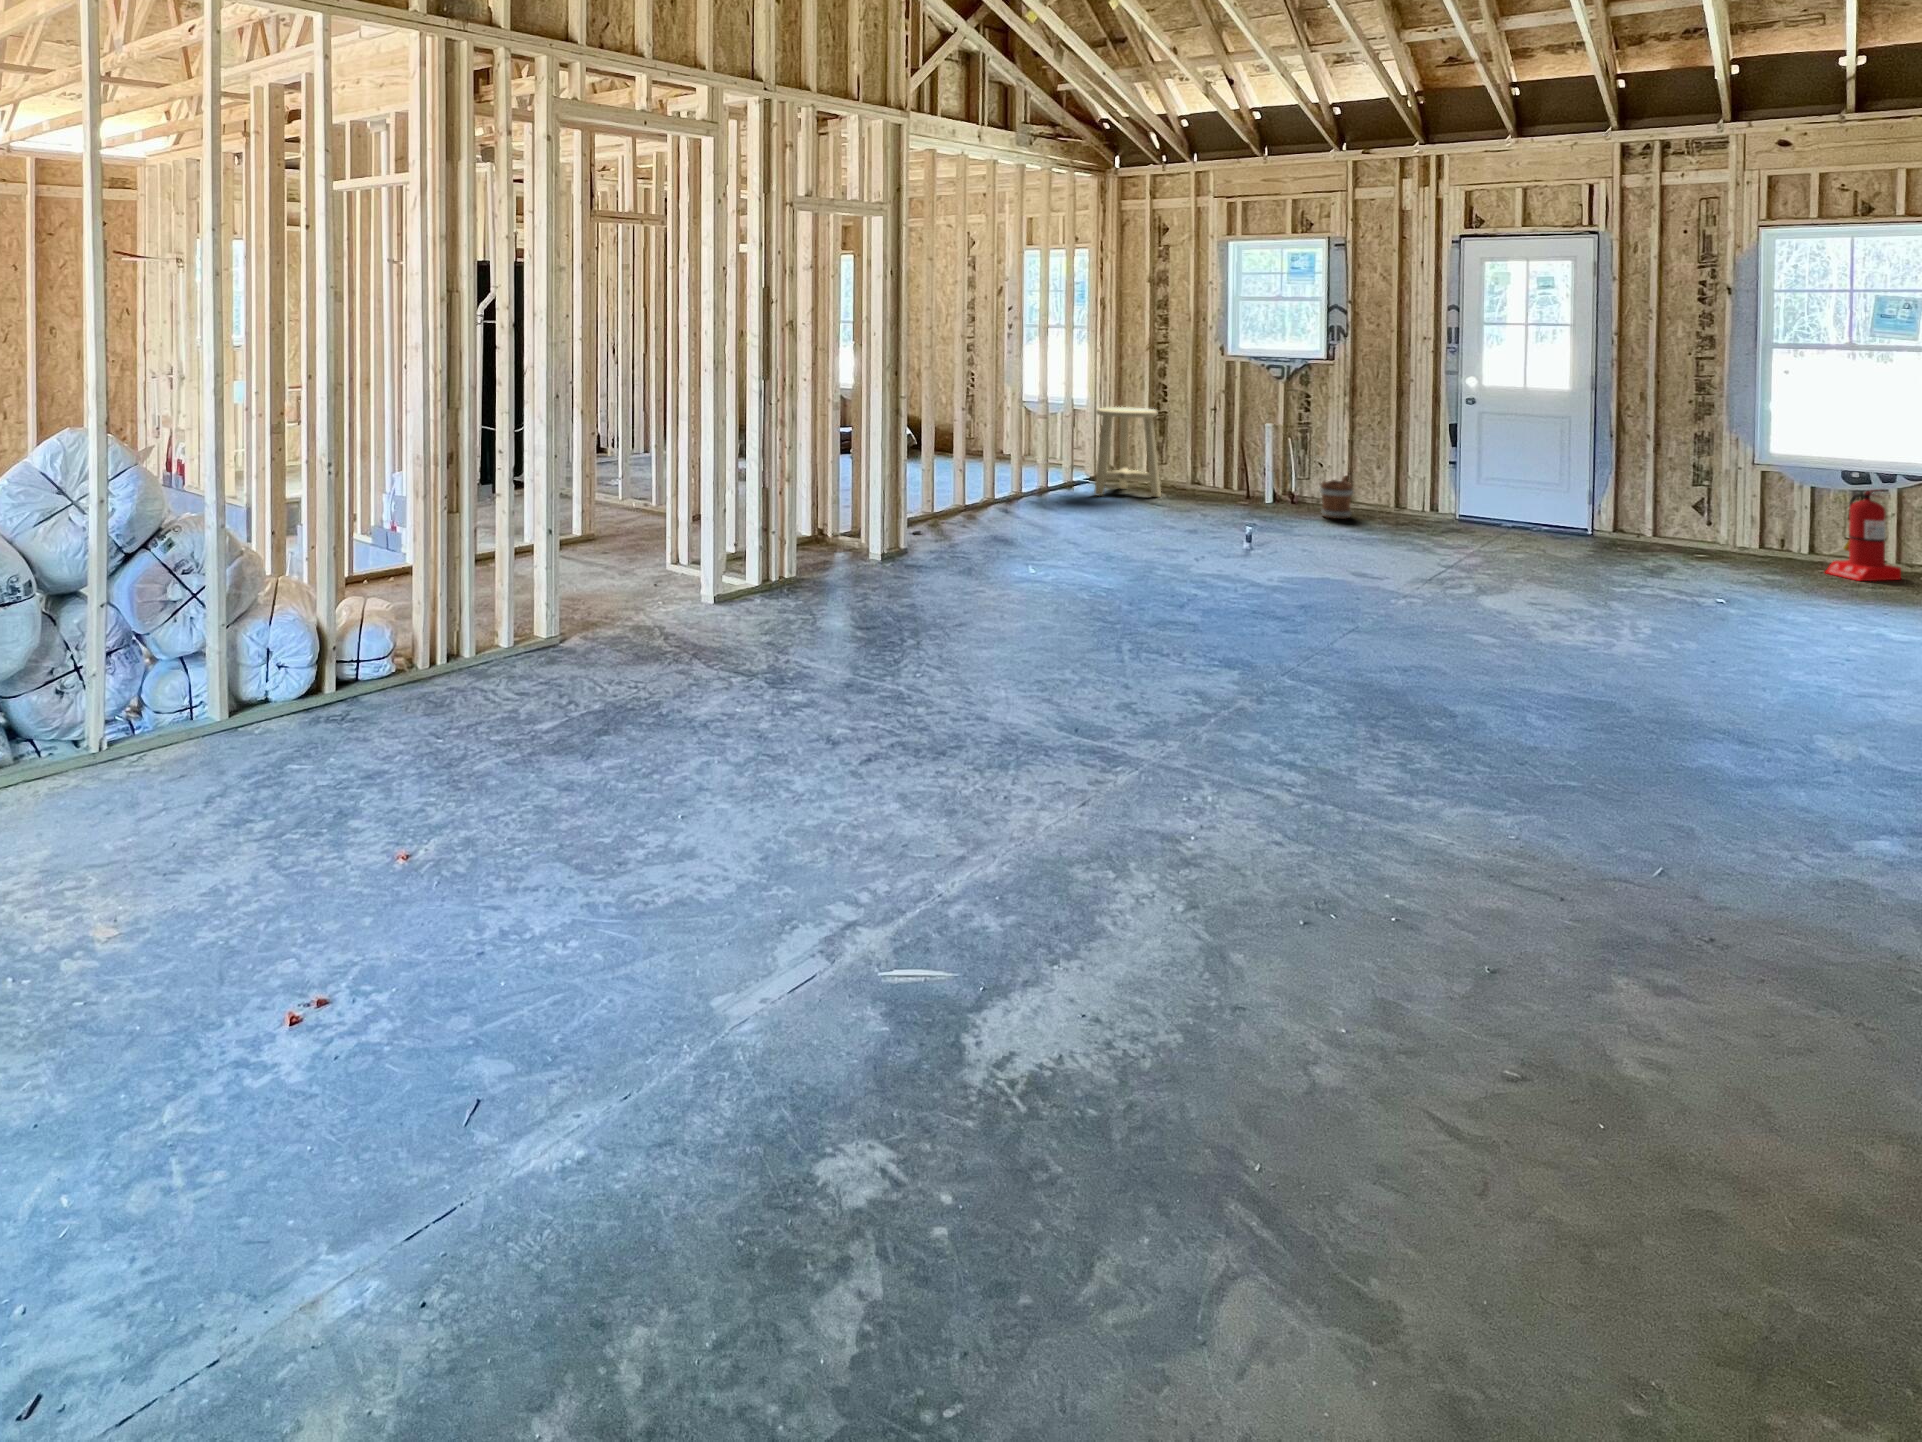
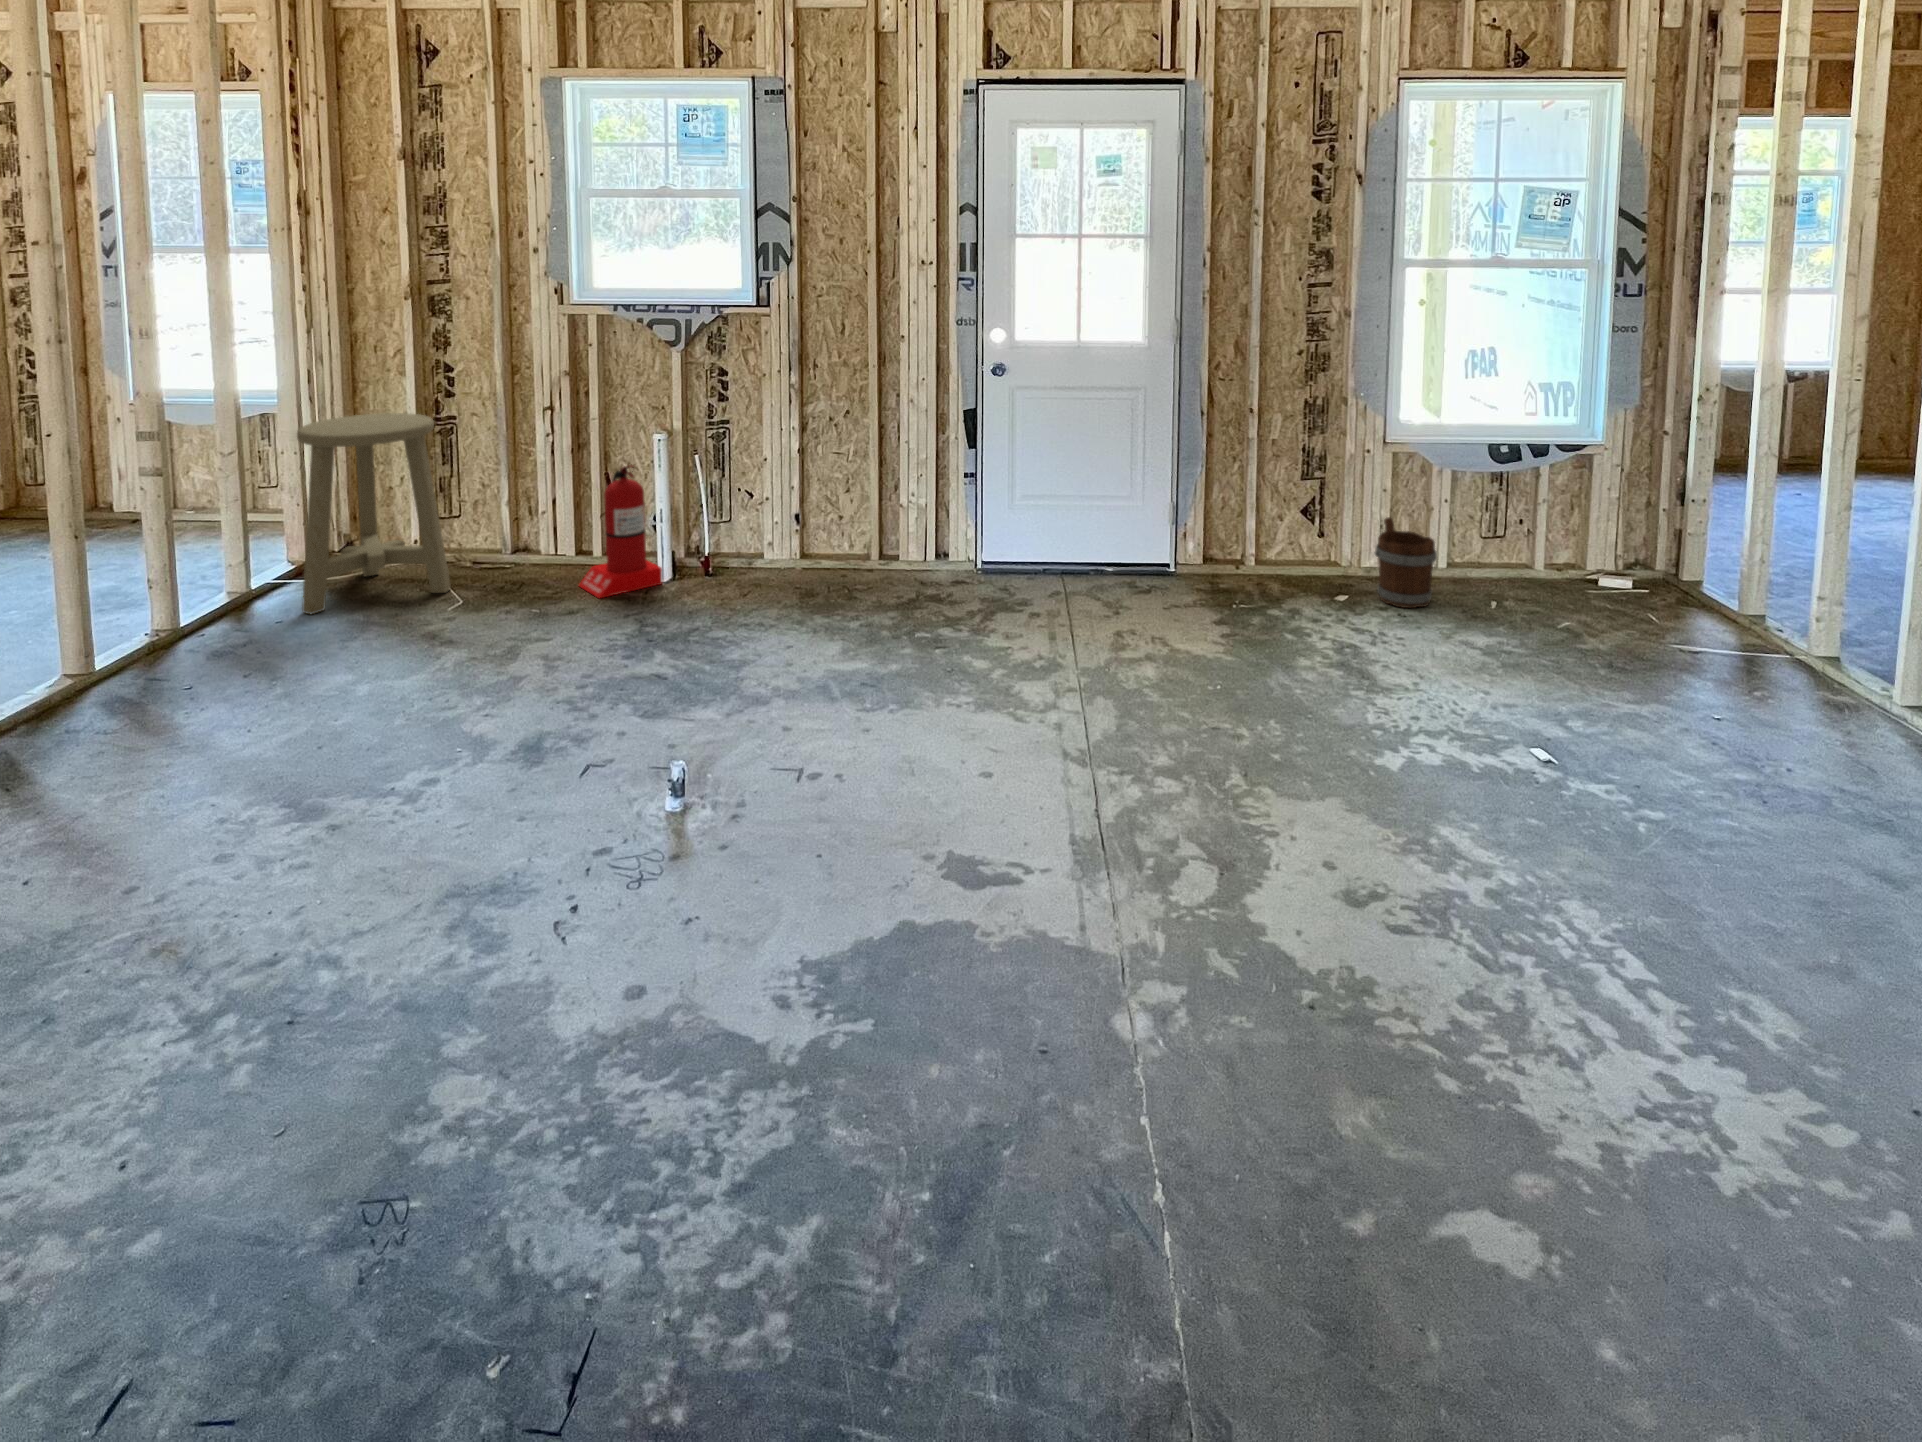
bucket: present [1320,476,1353,519] -> present [1375,517,1437,608]
fire extinguisher: present [1825,490,1901,581] -> present [579,466,662,598]

